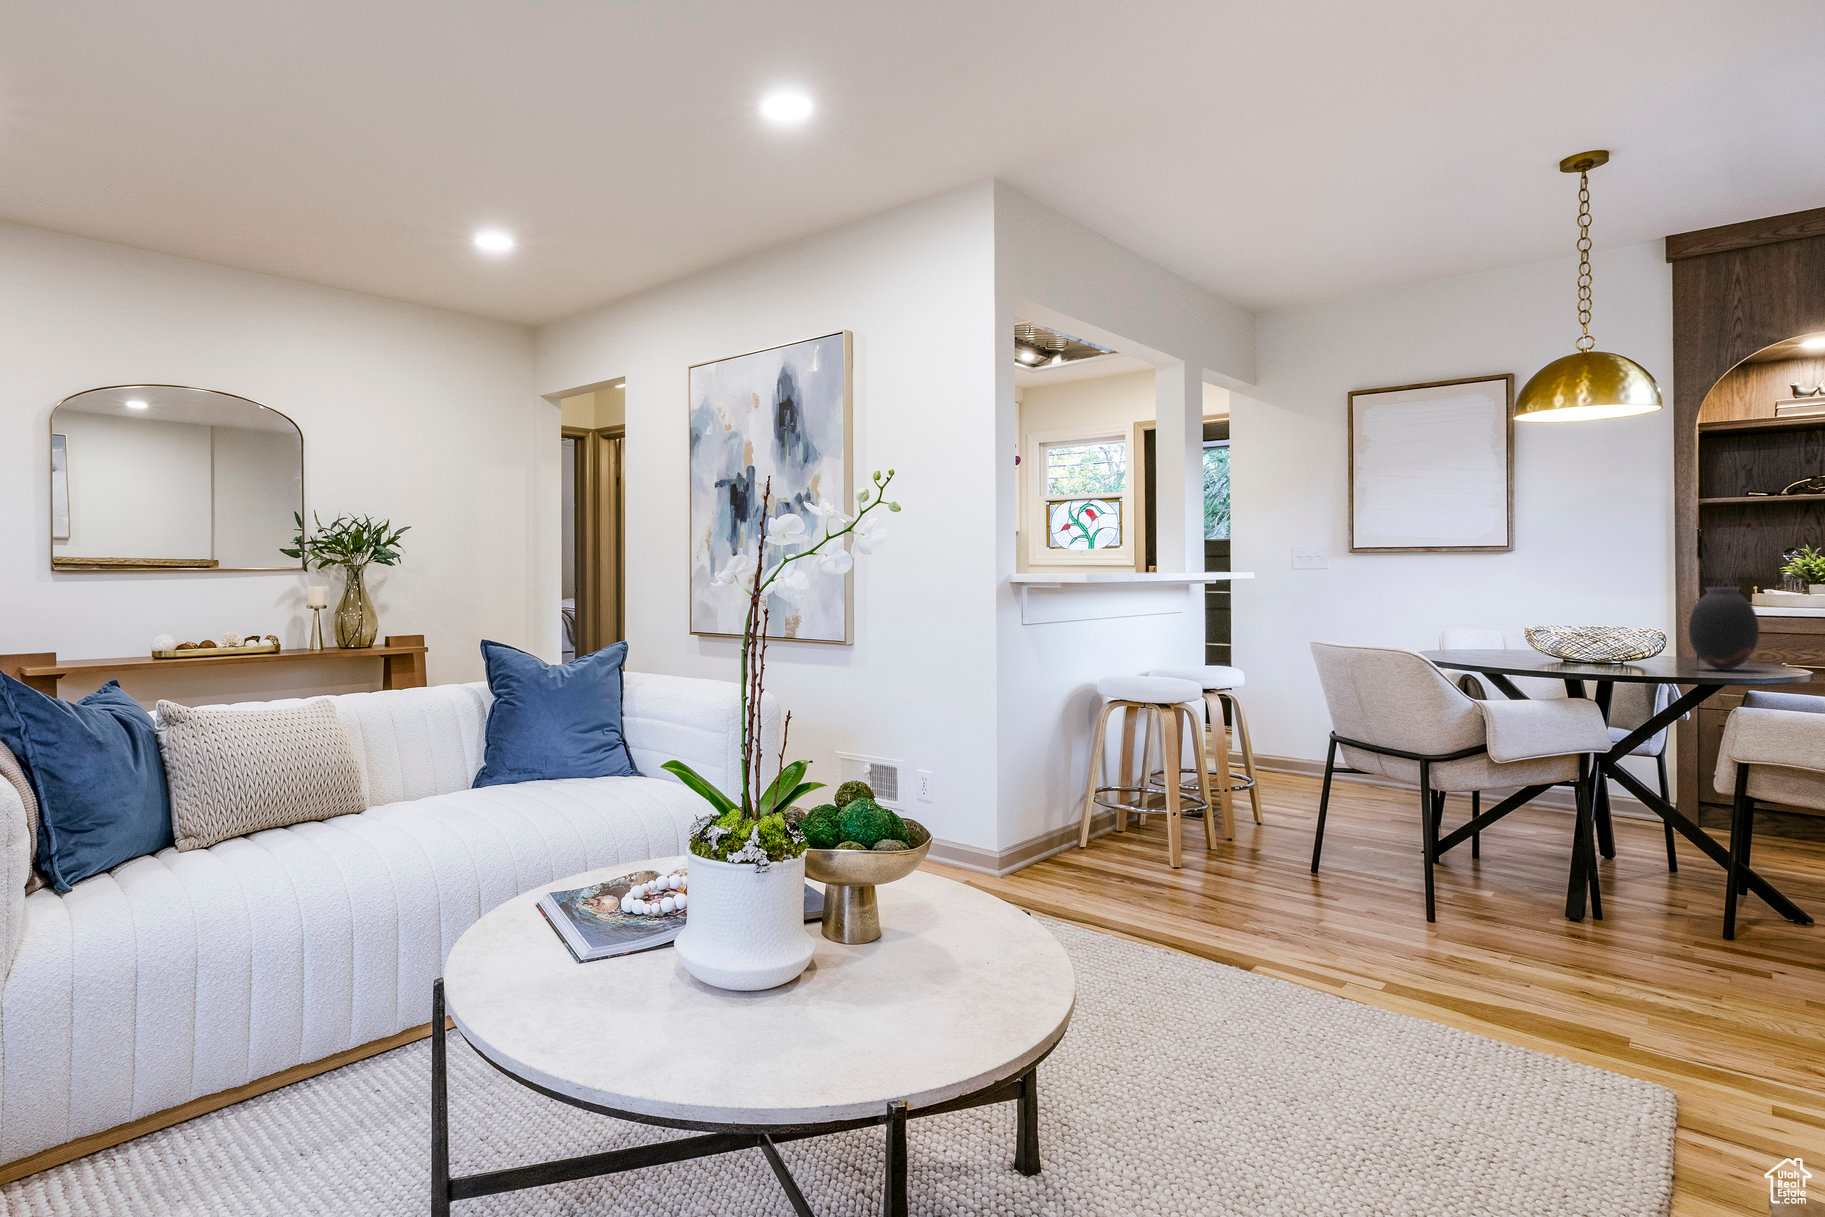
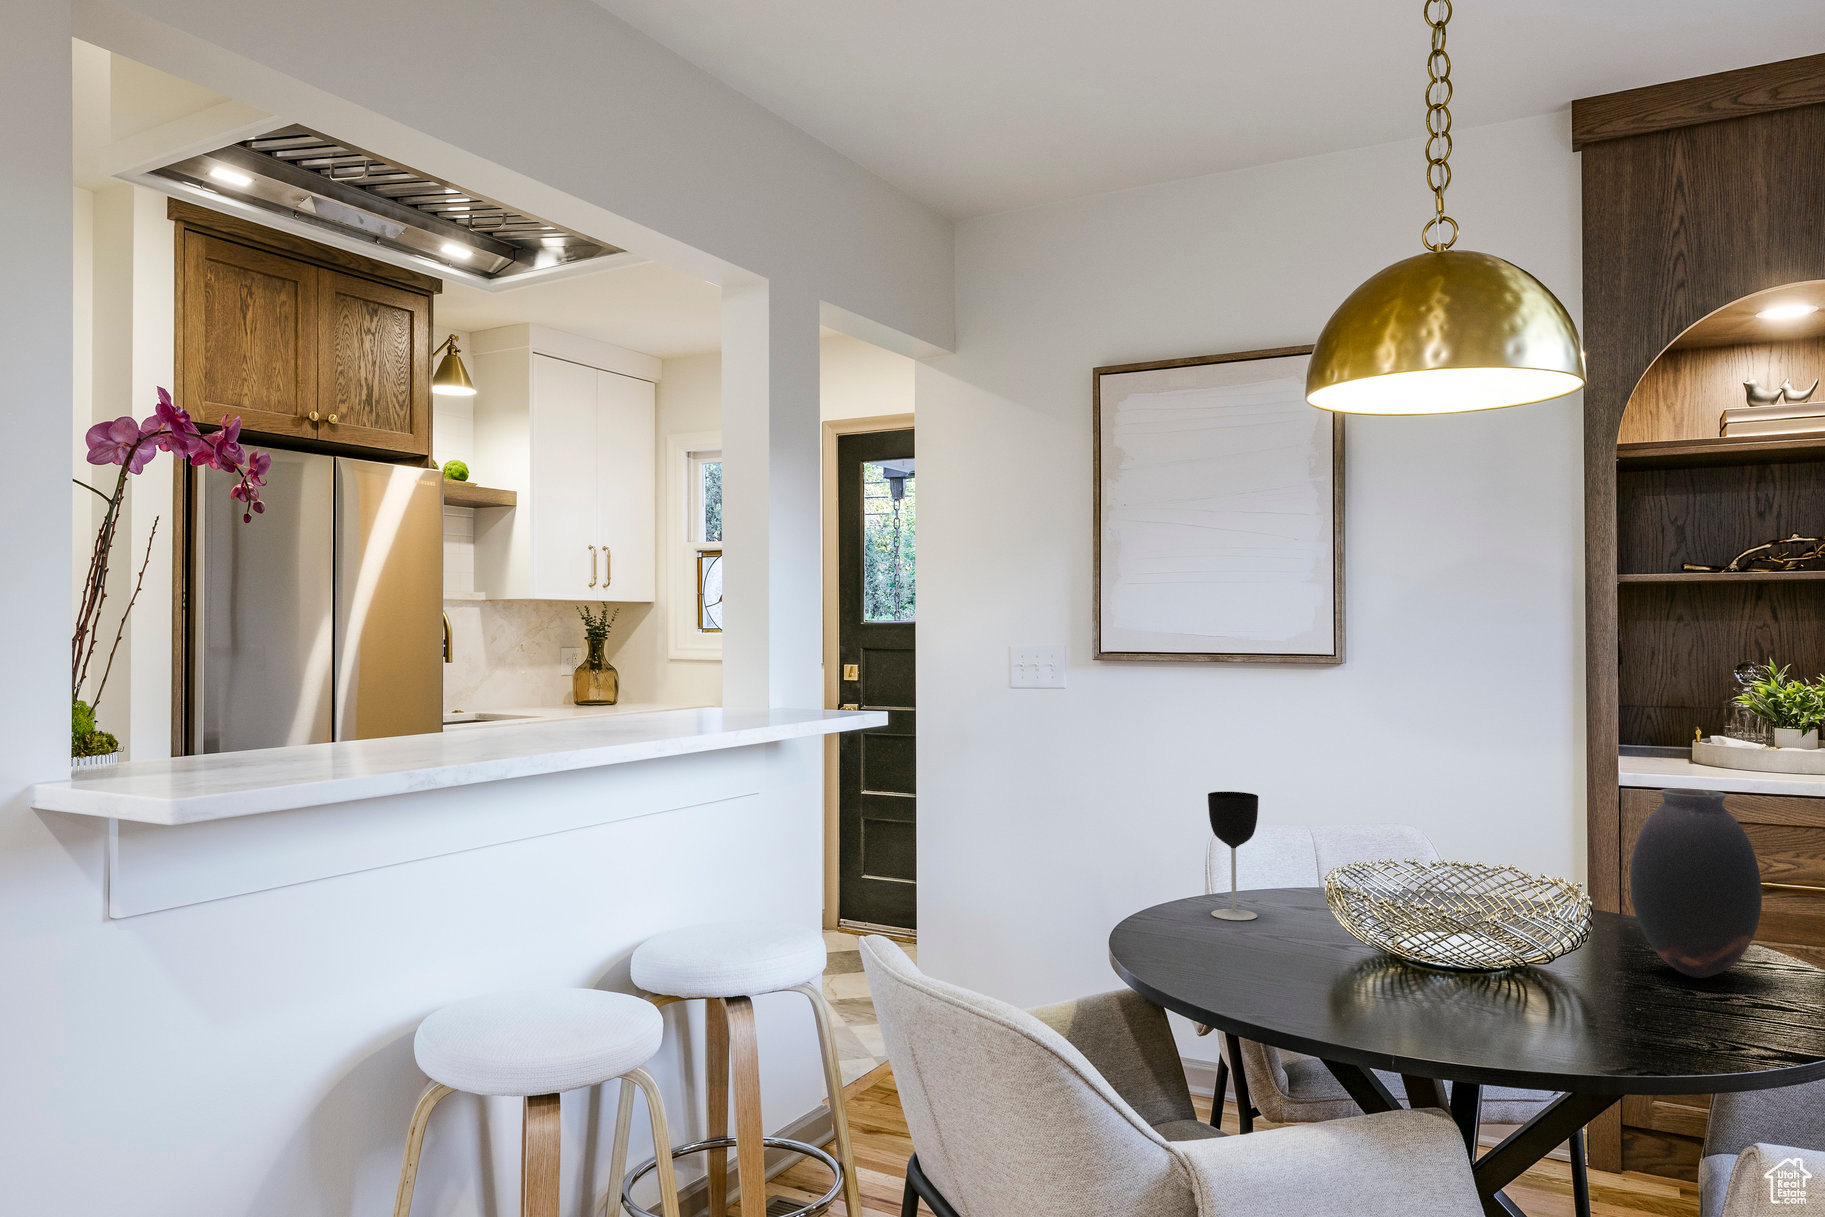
wine glass: none [1457,607,1485,663] -> present [1208,792,1258,920]

